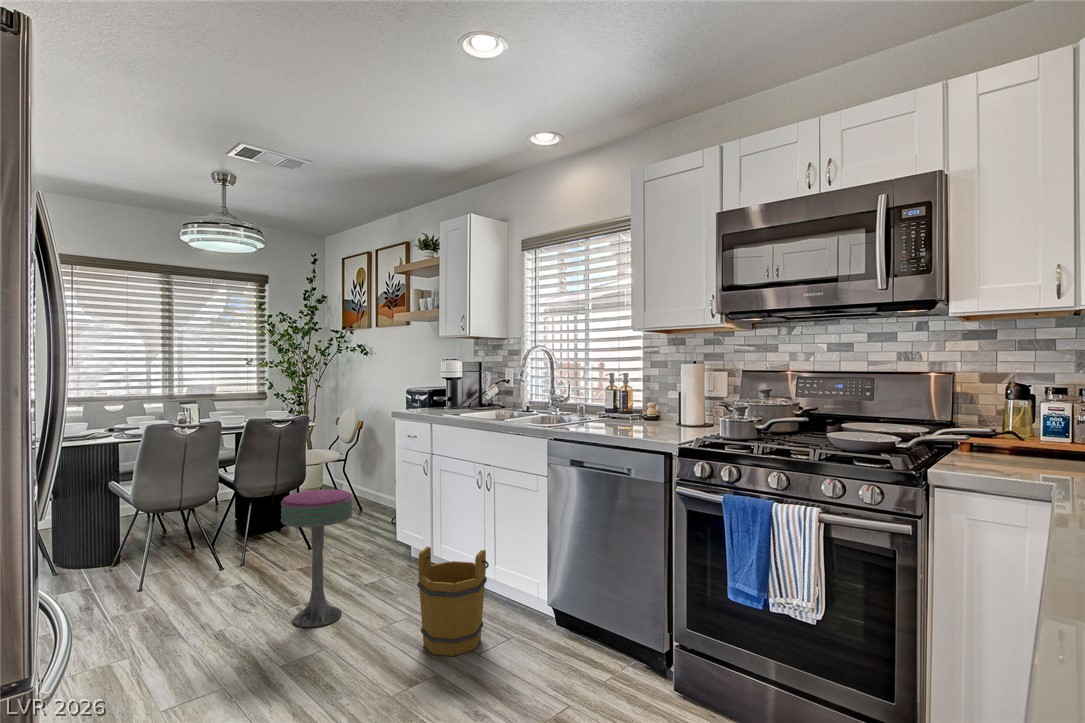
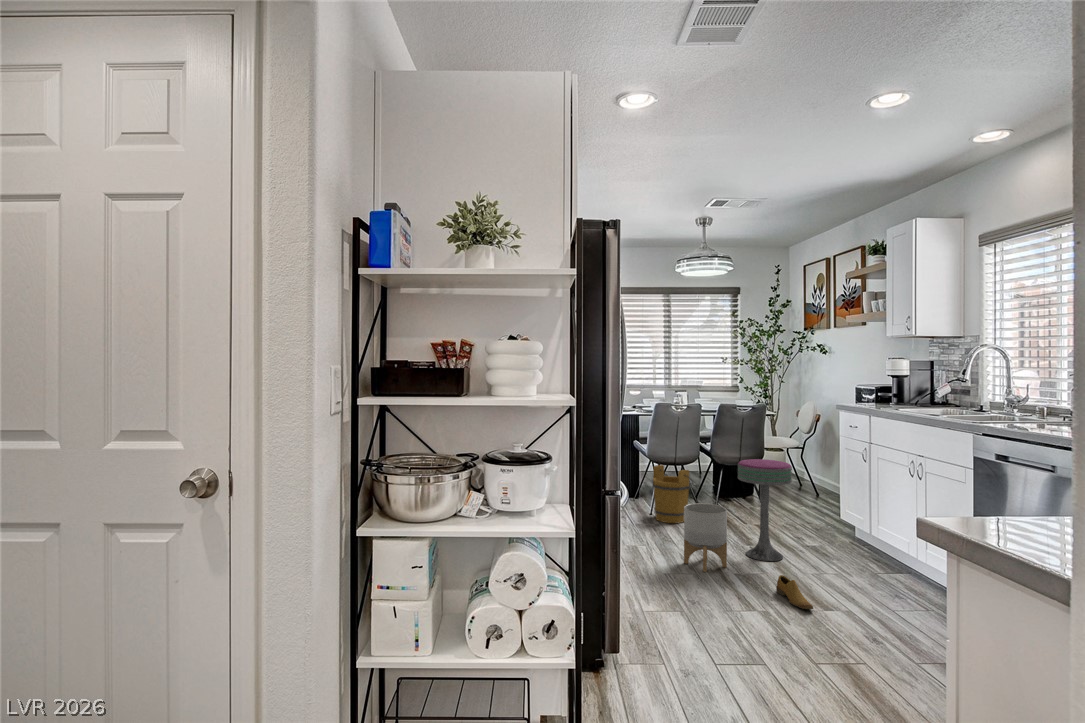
bucket: present [417,547,489,656] -> present [653,465,693,523]
planter: none [199,568,268,678] -> present [684,503,727,572]
shoe: none [343,651,396,695] -> present [776,575,813,609]

